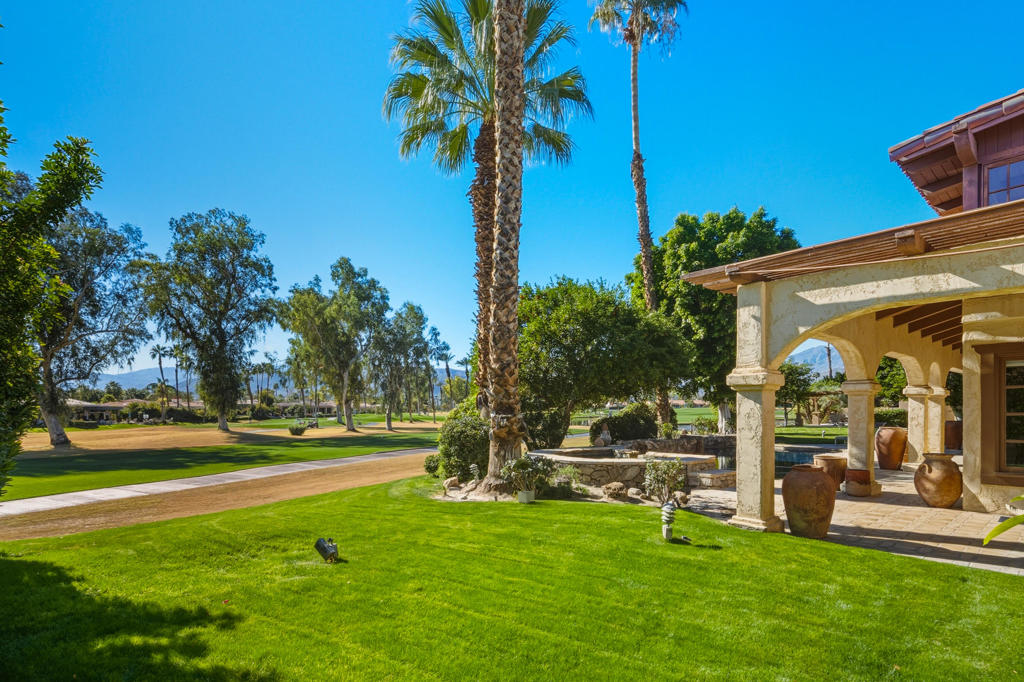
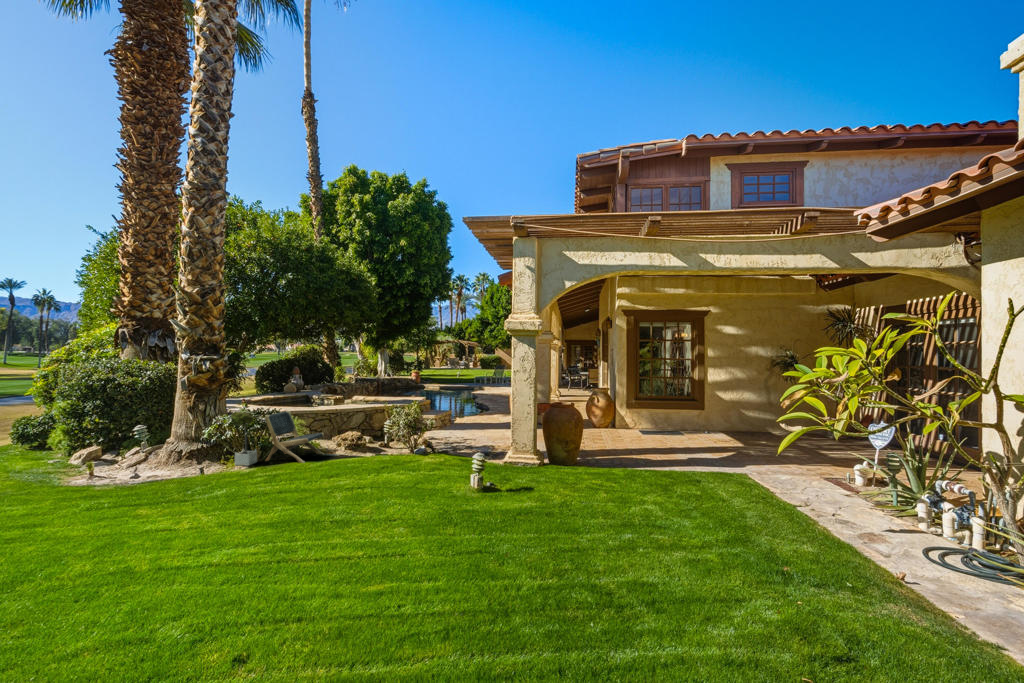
lounge chair: none [539,460,588,506] -> present [265,411,324,463]

